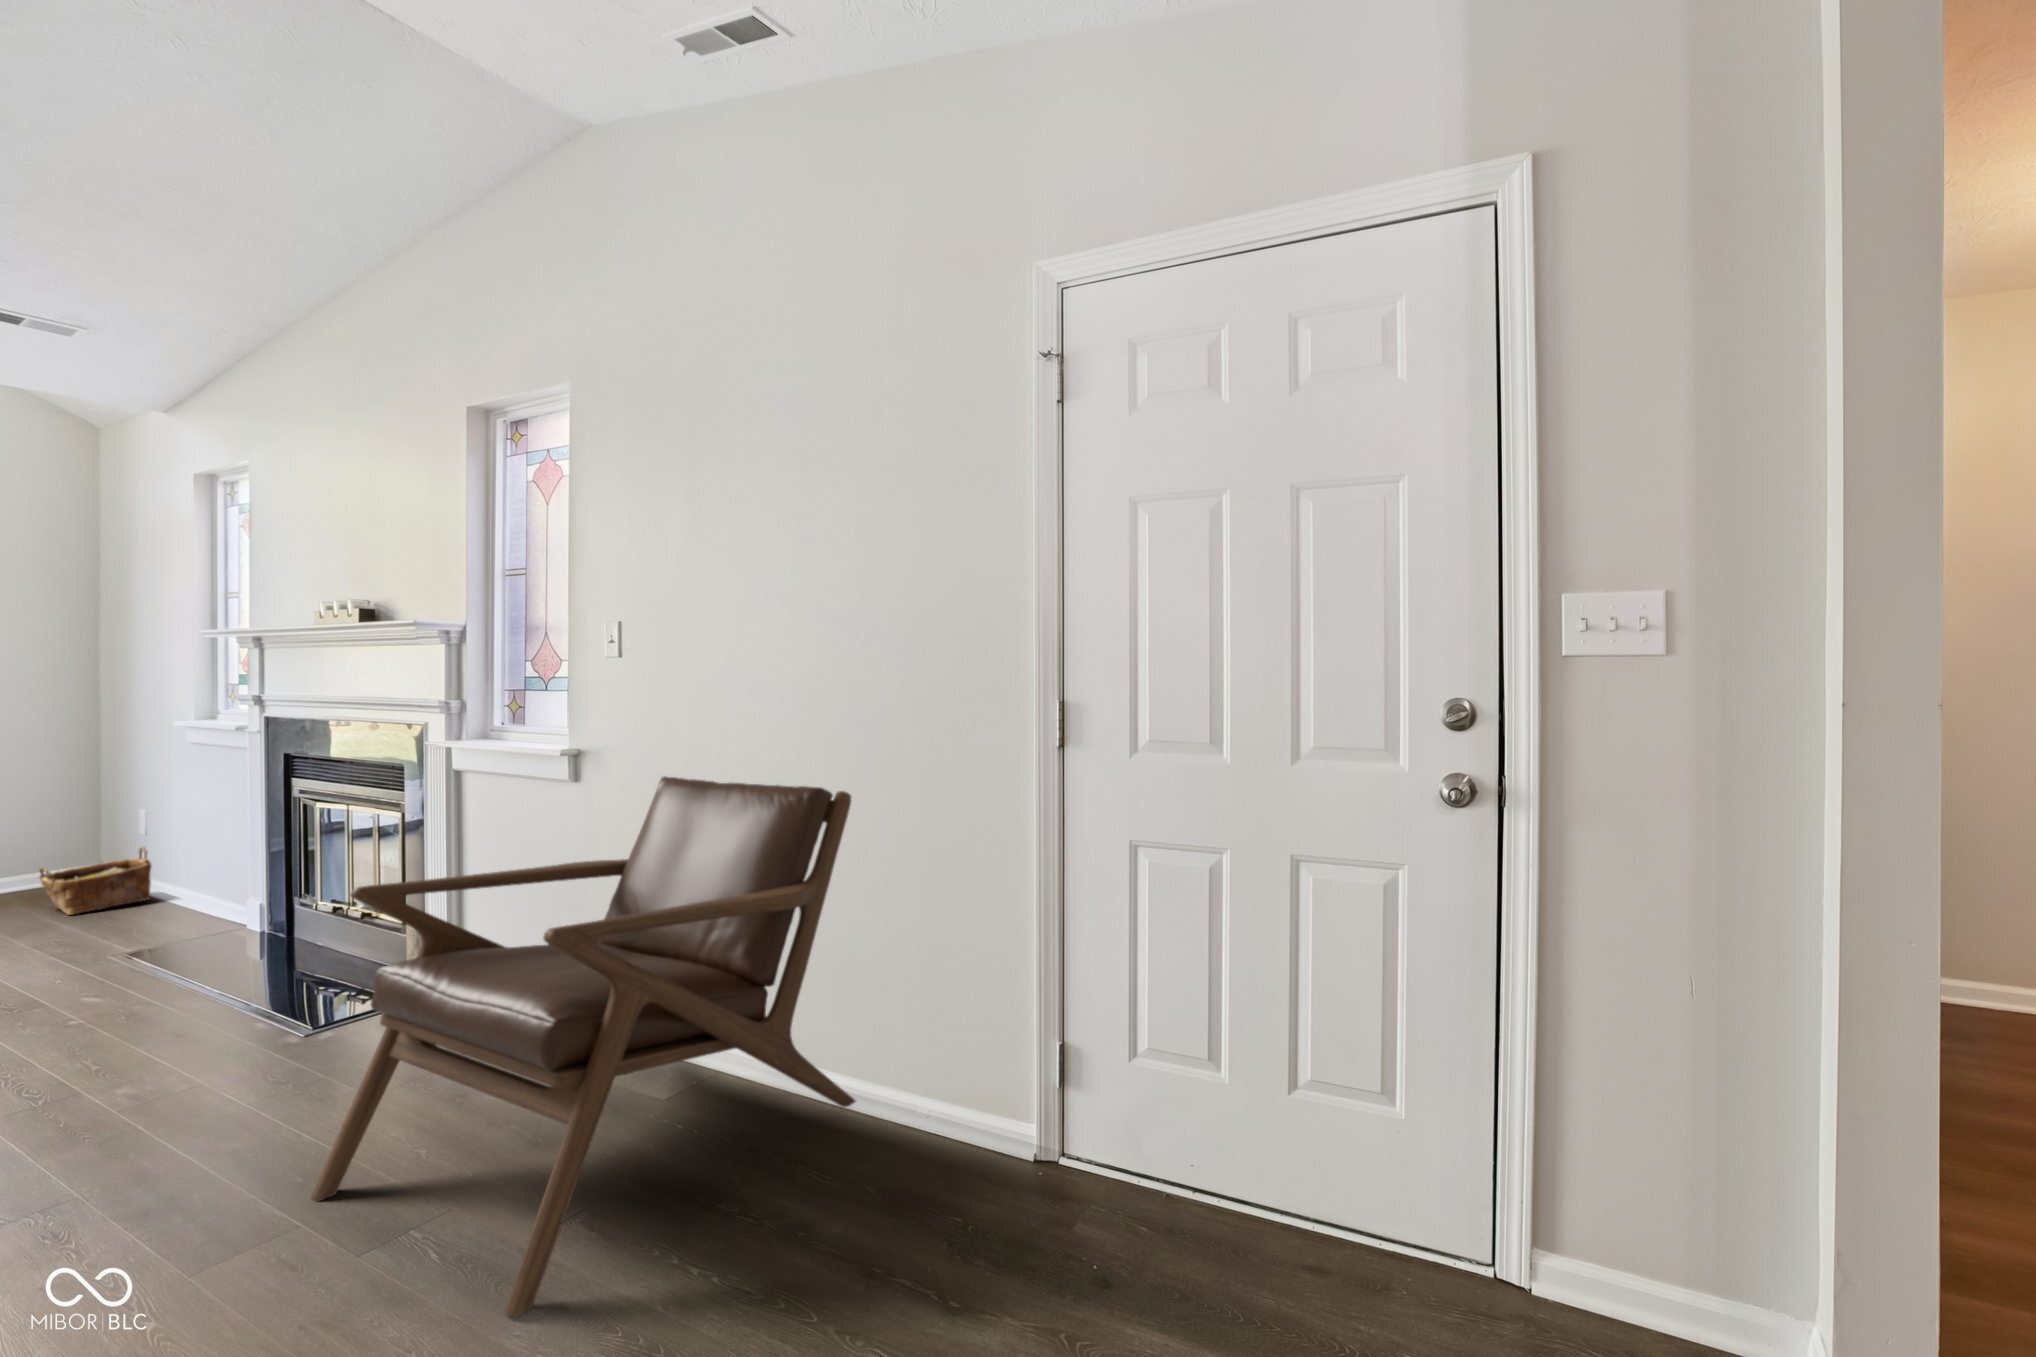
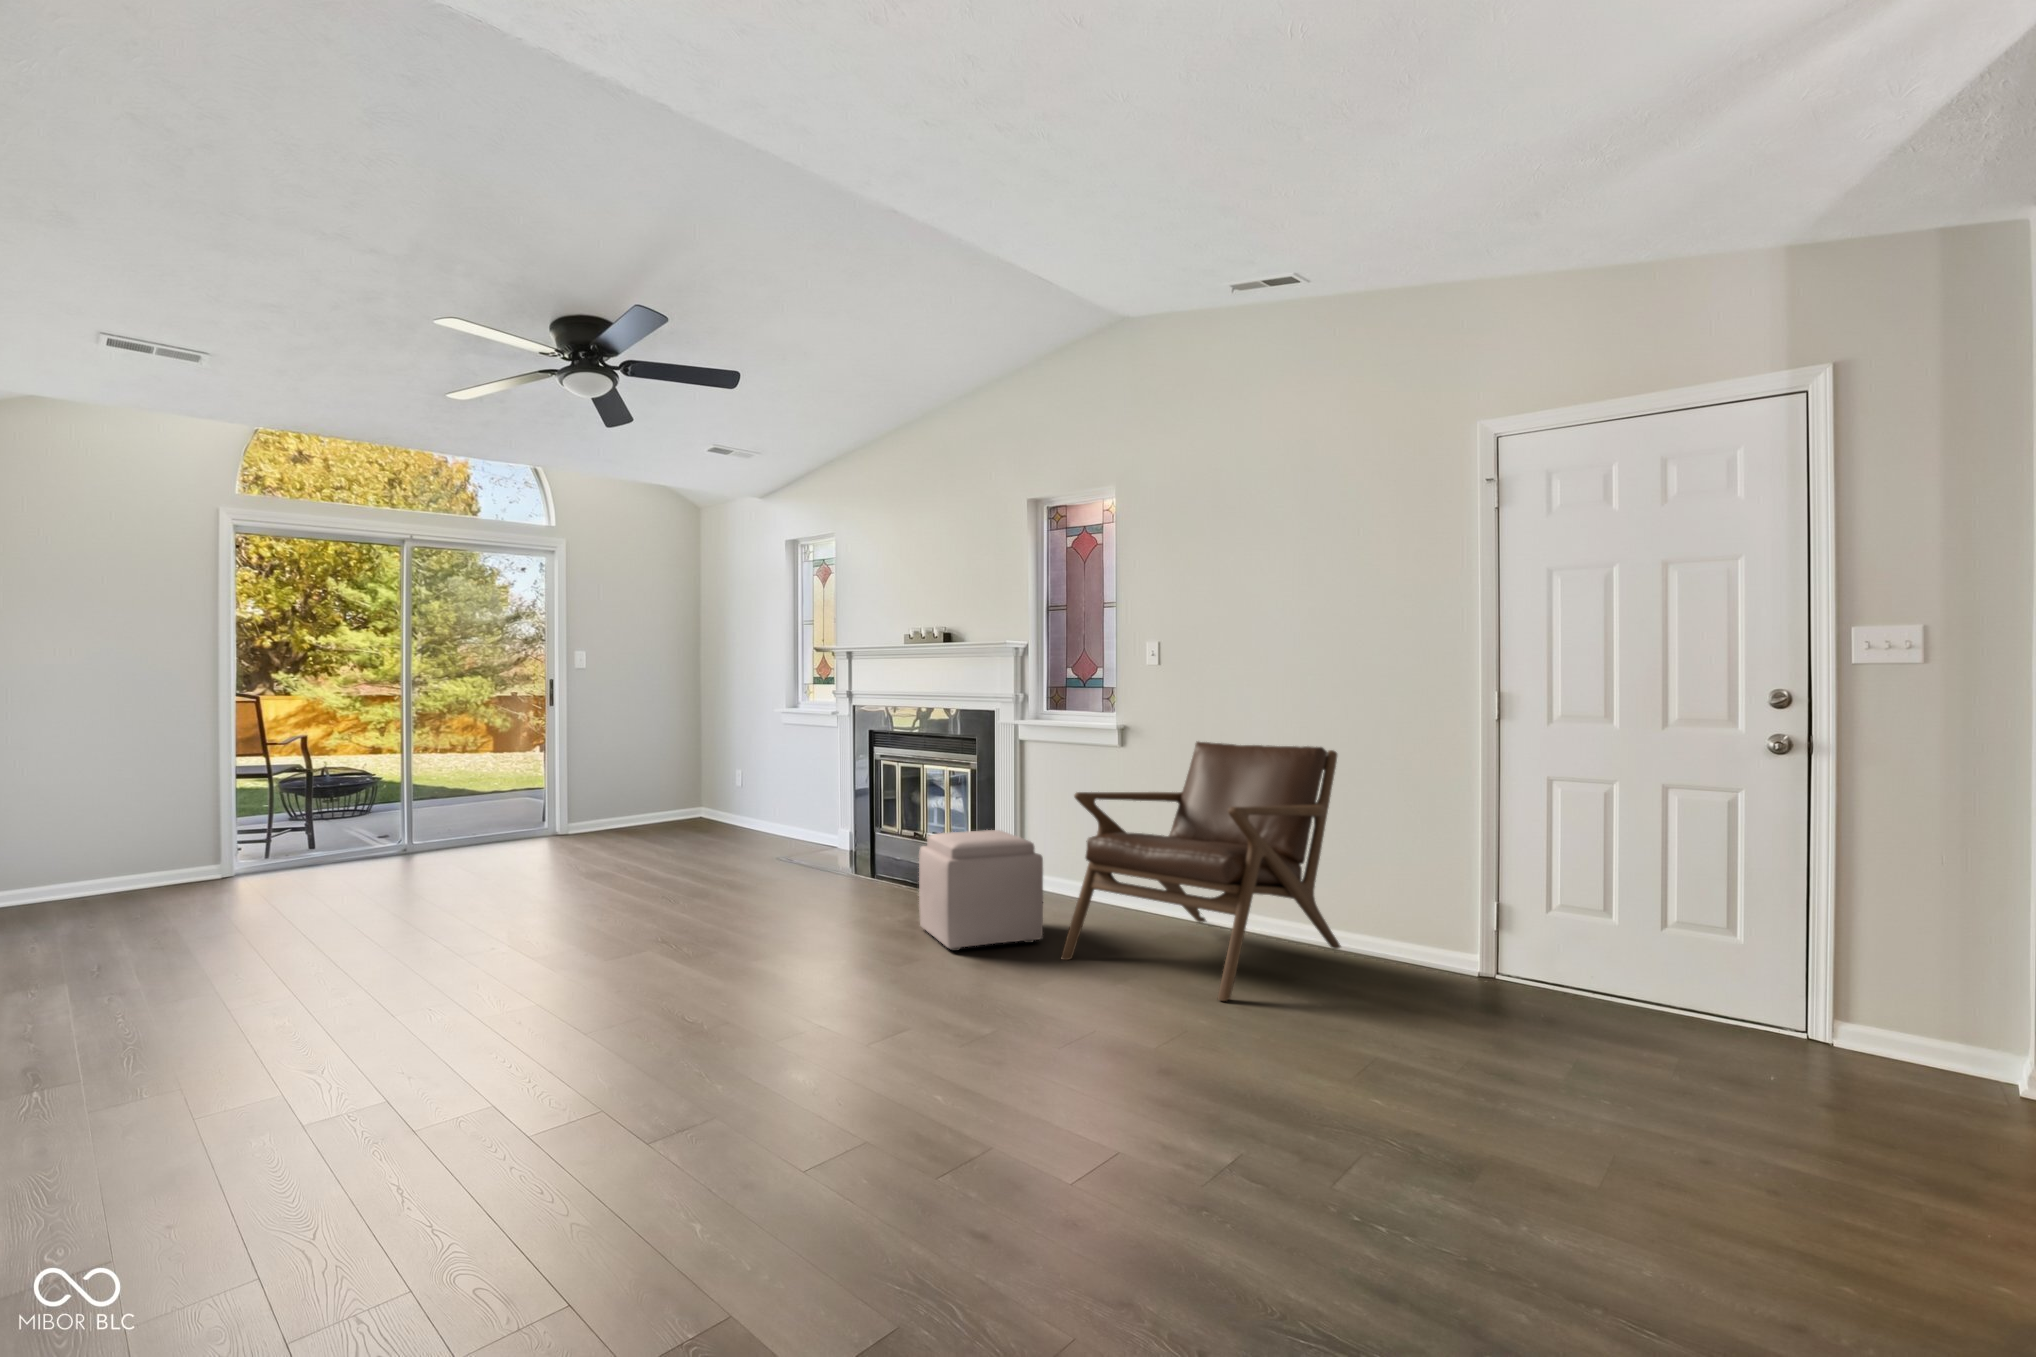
woven basket: present [39,847,151,915] -> none [696,794,754,837]
ottoman: none [76,940,330,1200] -> present [919,830,1043,951]

